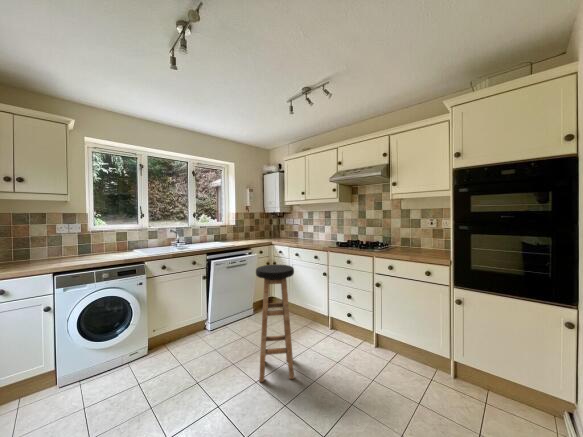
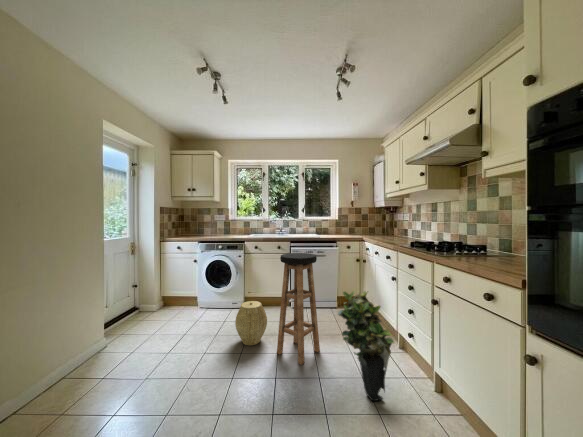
potted plant: none [326,288,375,374] -> present [338,291,394,401]
woven basket: none [194,334,235,394] -> present [235,301,267,345]

